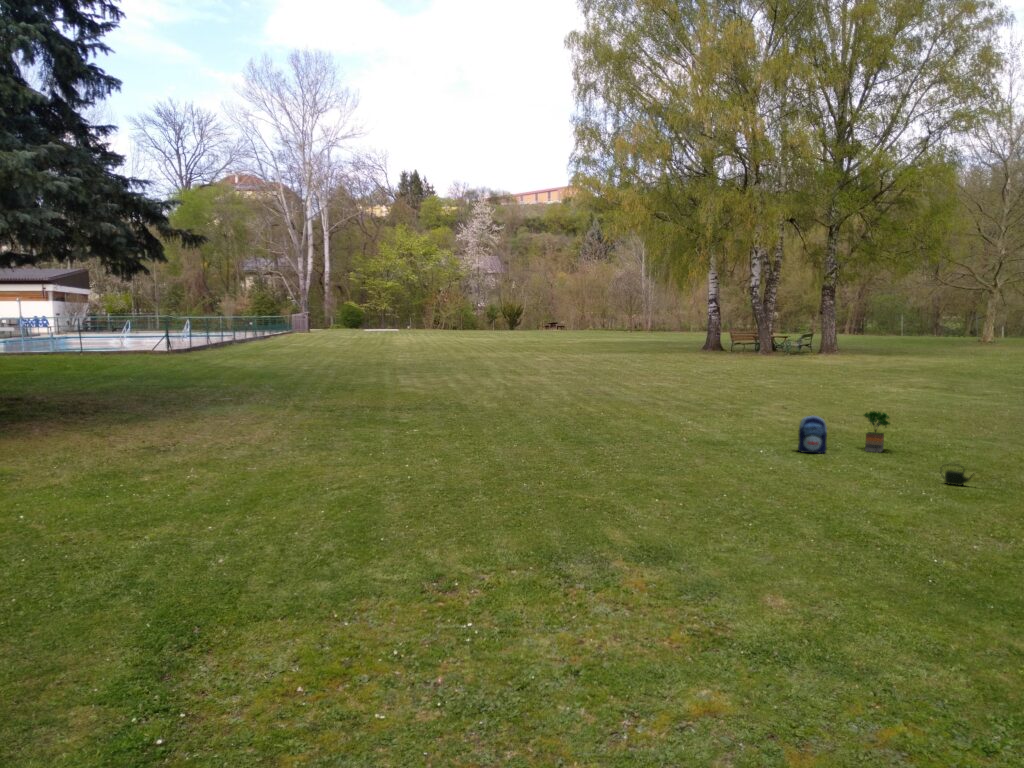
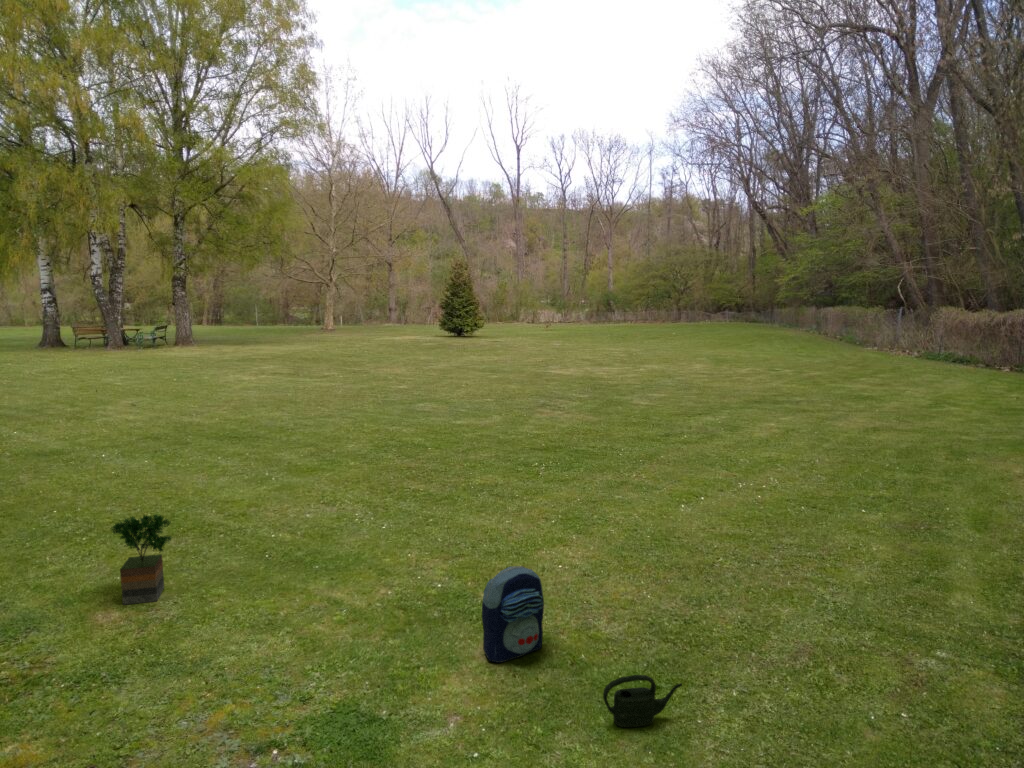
potted tree: present [864,411,890,453] -> present [112,515,172,605]
backpack: present [798,415,827,453] -> present [482,566,544,663]

